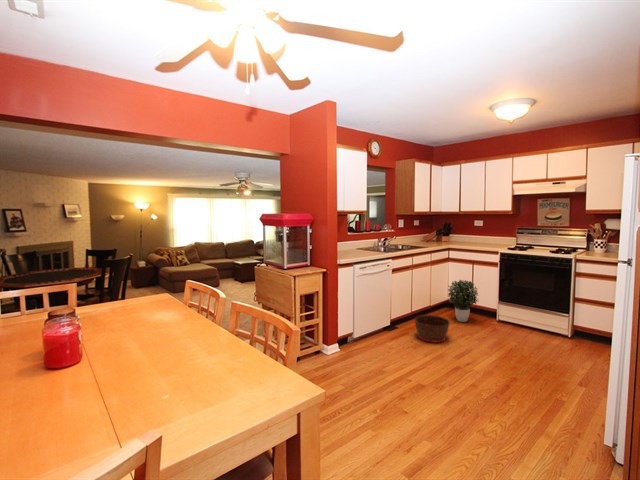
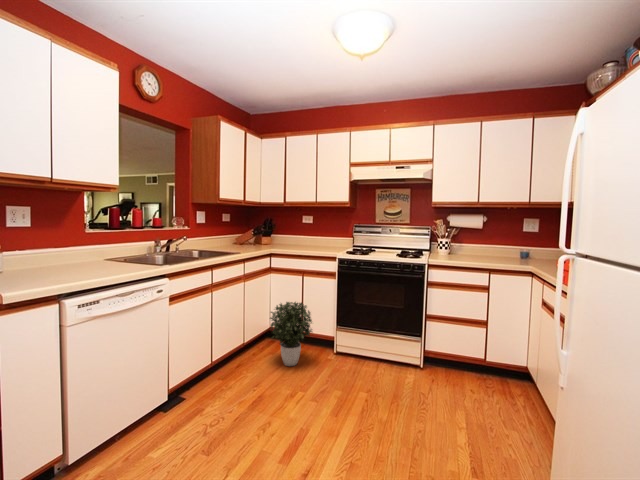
basket: present [415,315,450,343] -> none [212,370,273,428]

